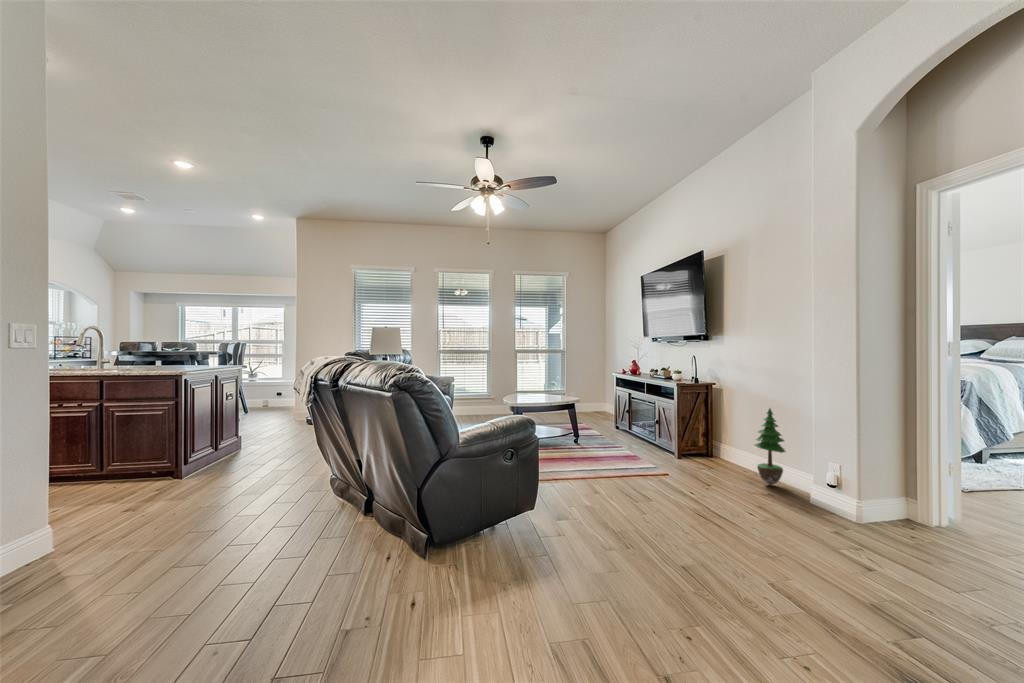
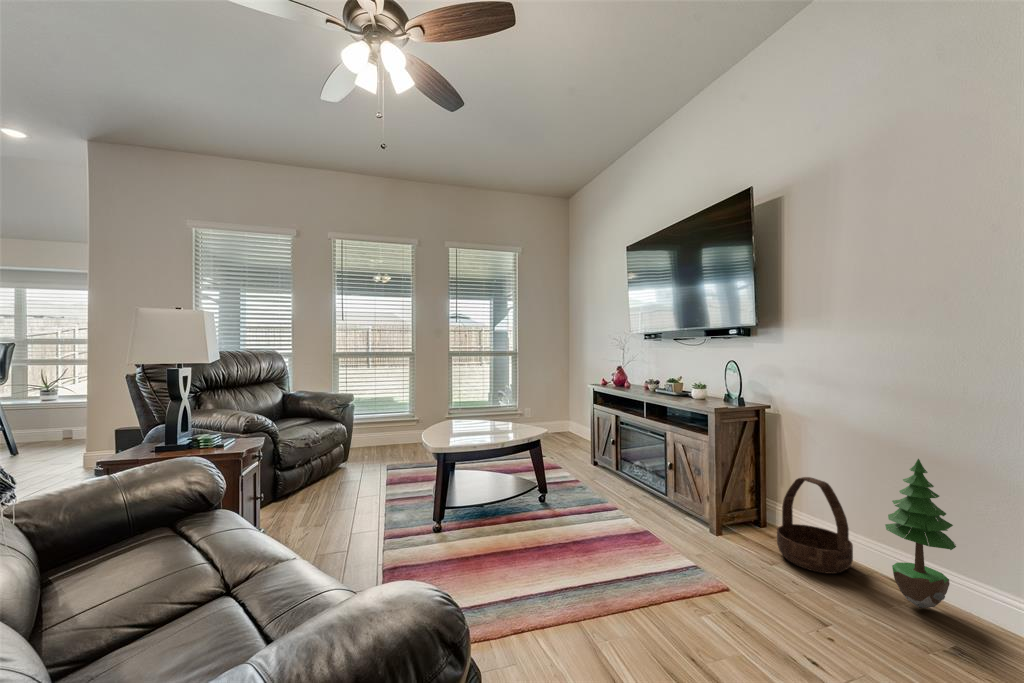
basket: none [709,423,749,474] -> present [777,477,853,574]

